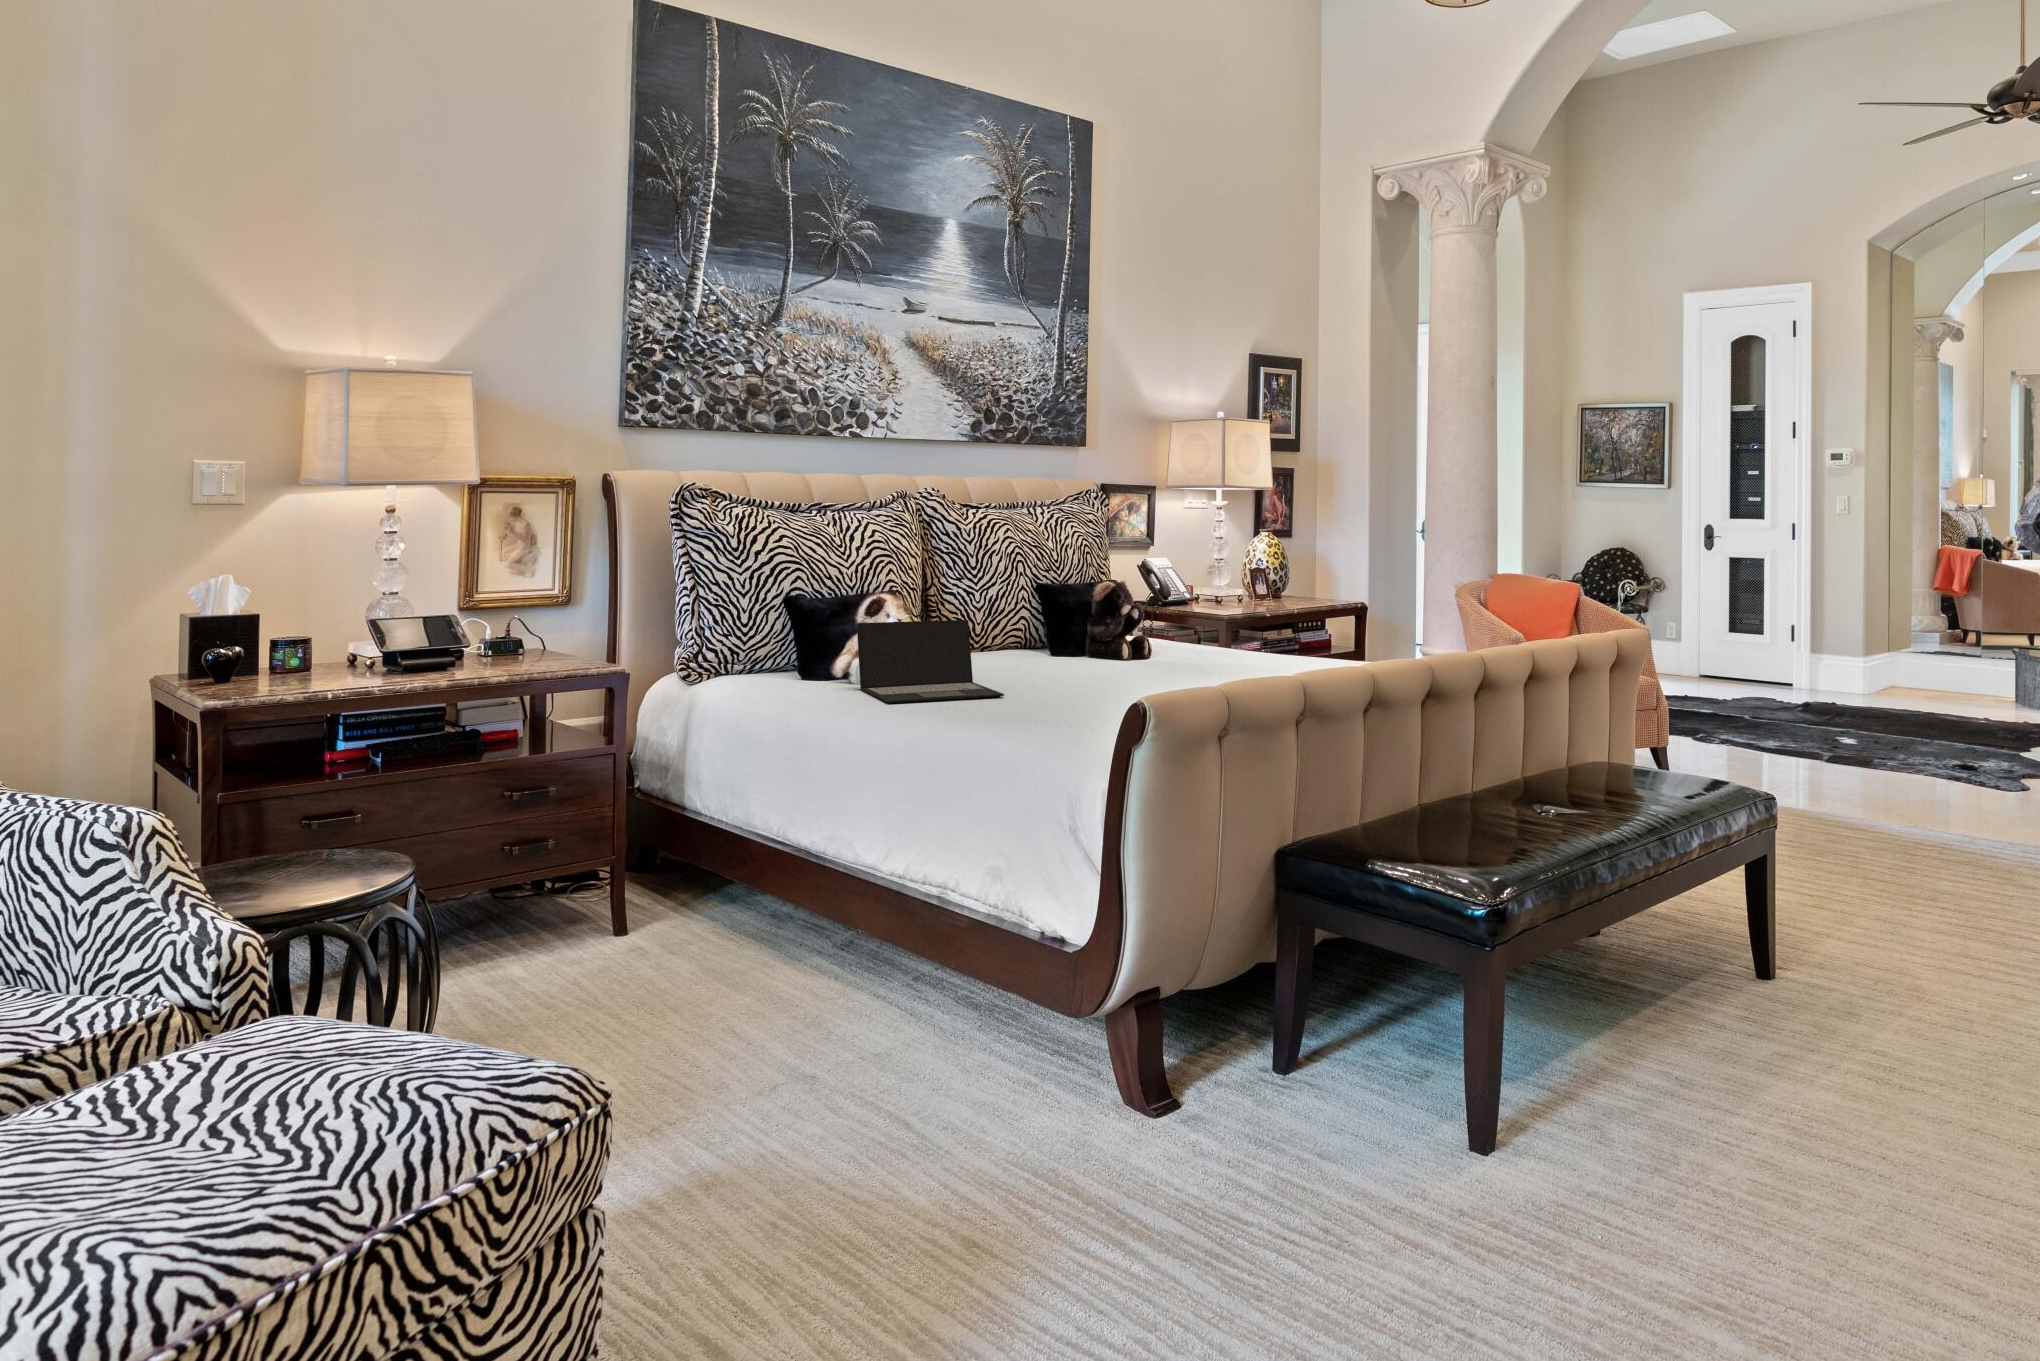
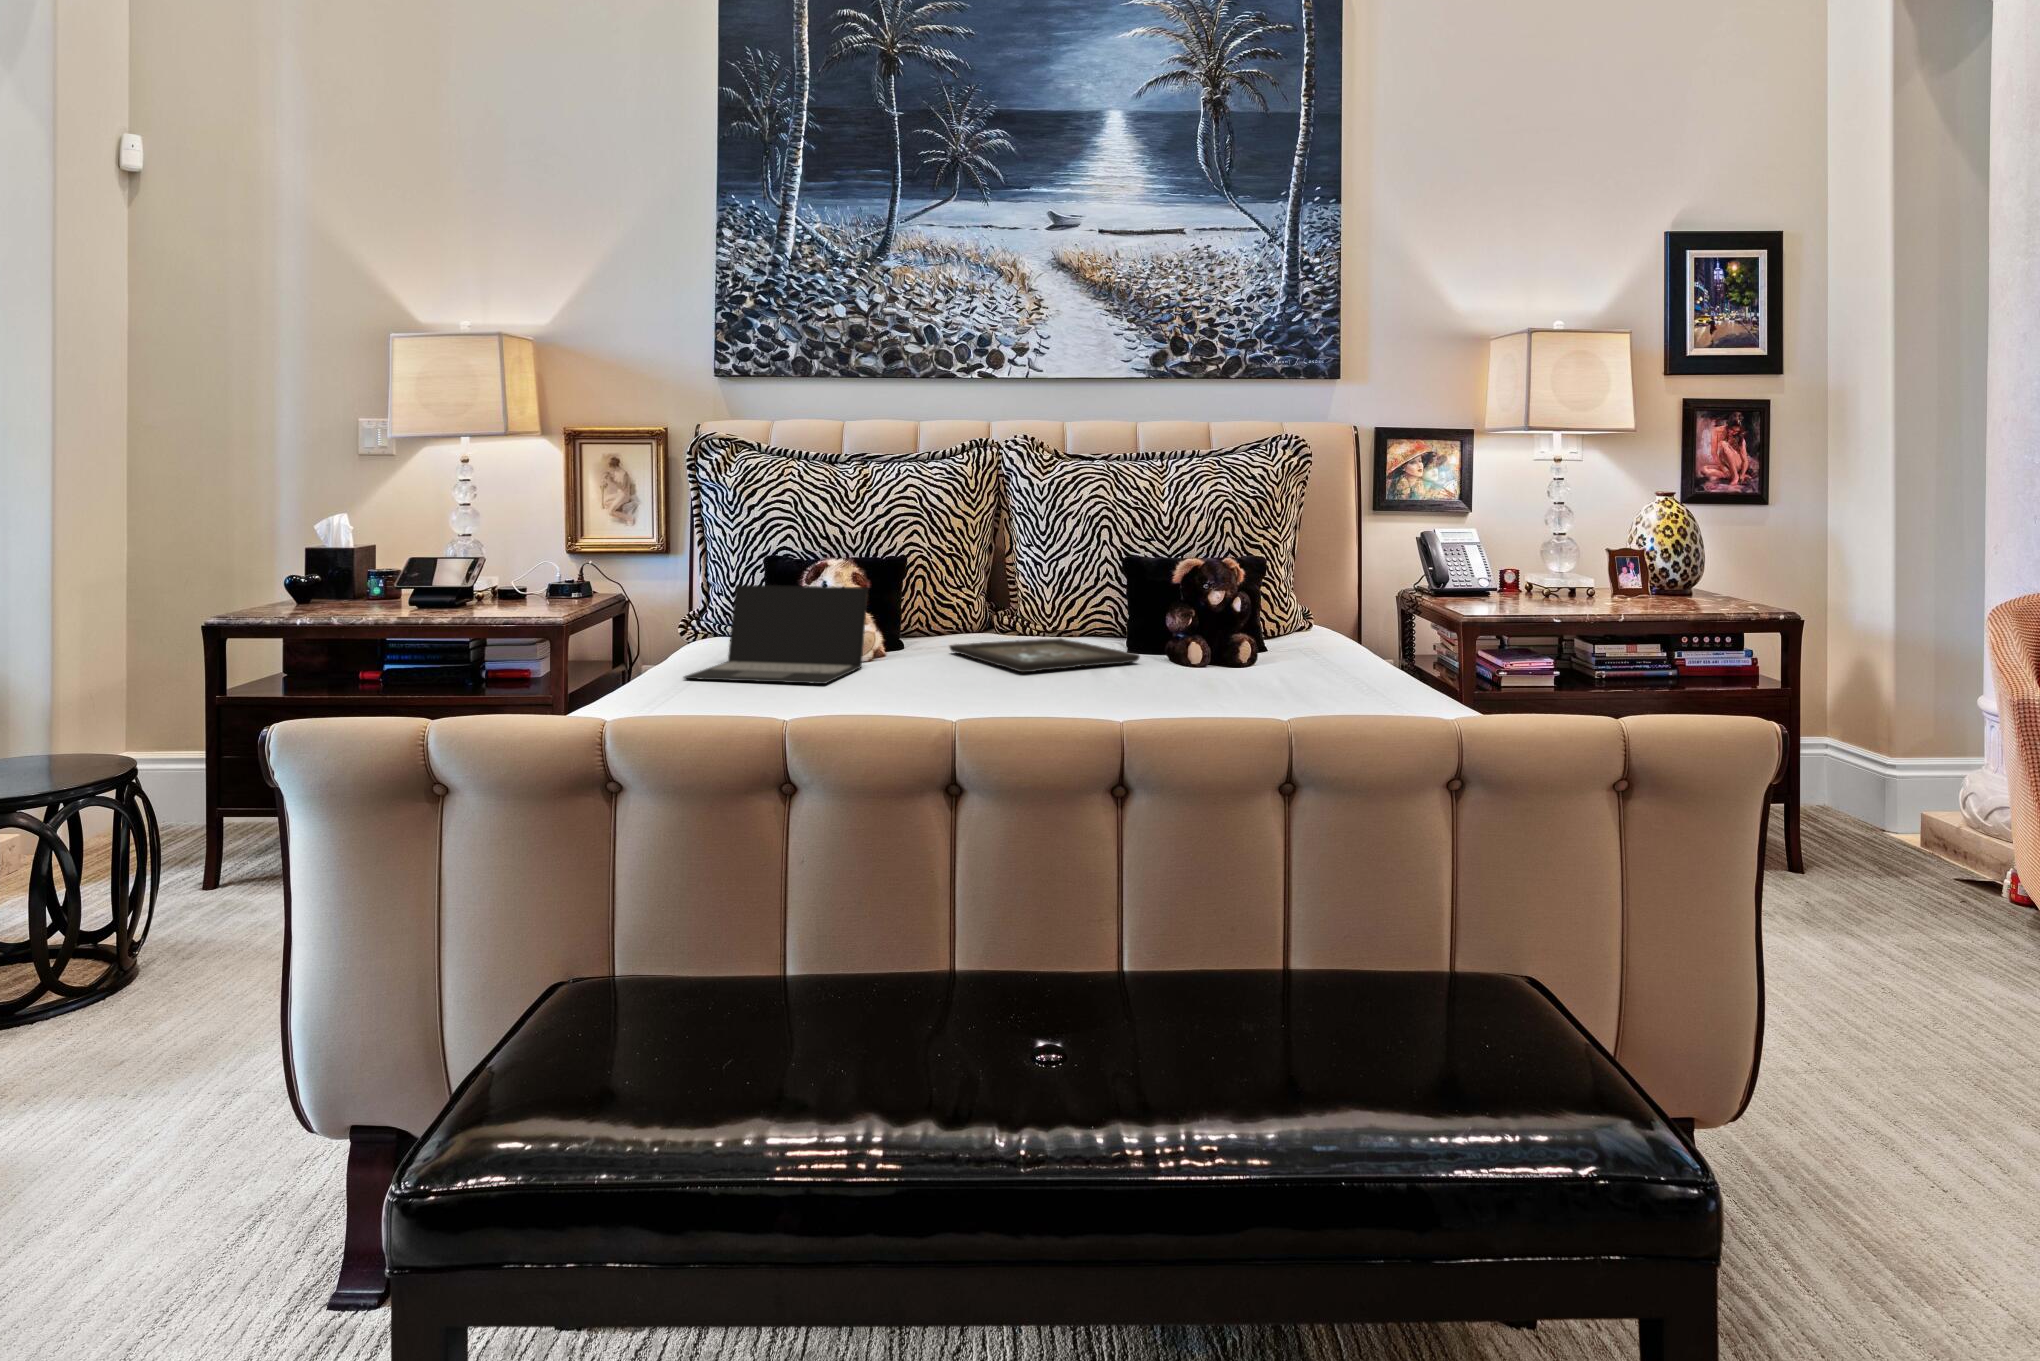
tray: none [979,653,1124,677] -> present [950,638,1140,672]

